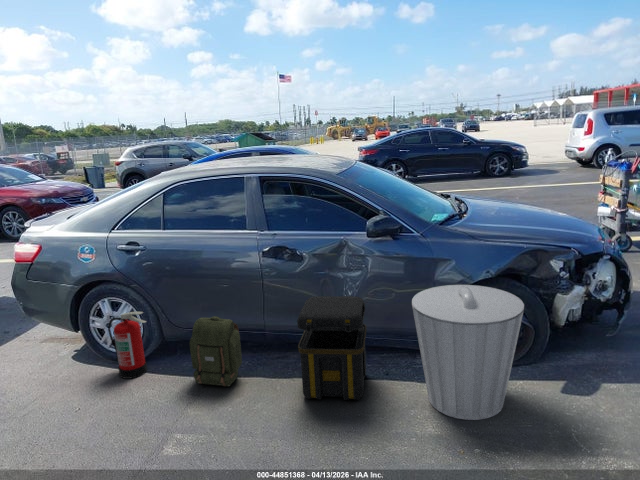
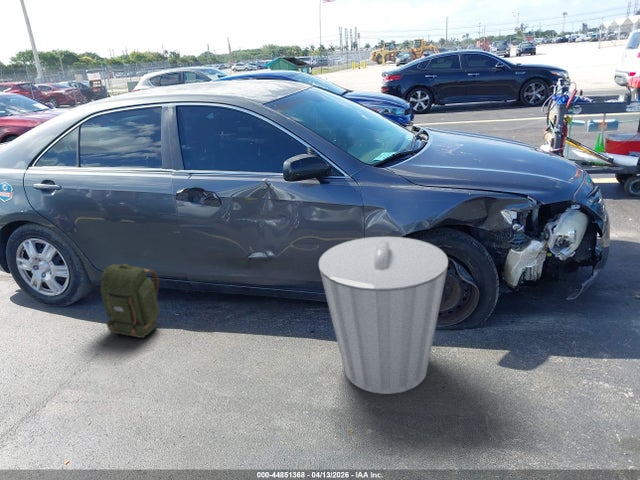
toolbox: present [297,296,367,400] -> none [197,245,290,362]
fire extinguisher: present [108,312,147,379] -> none [30,255,74,324]

